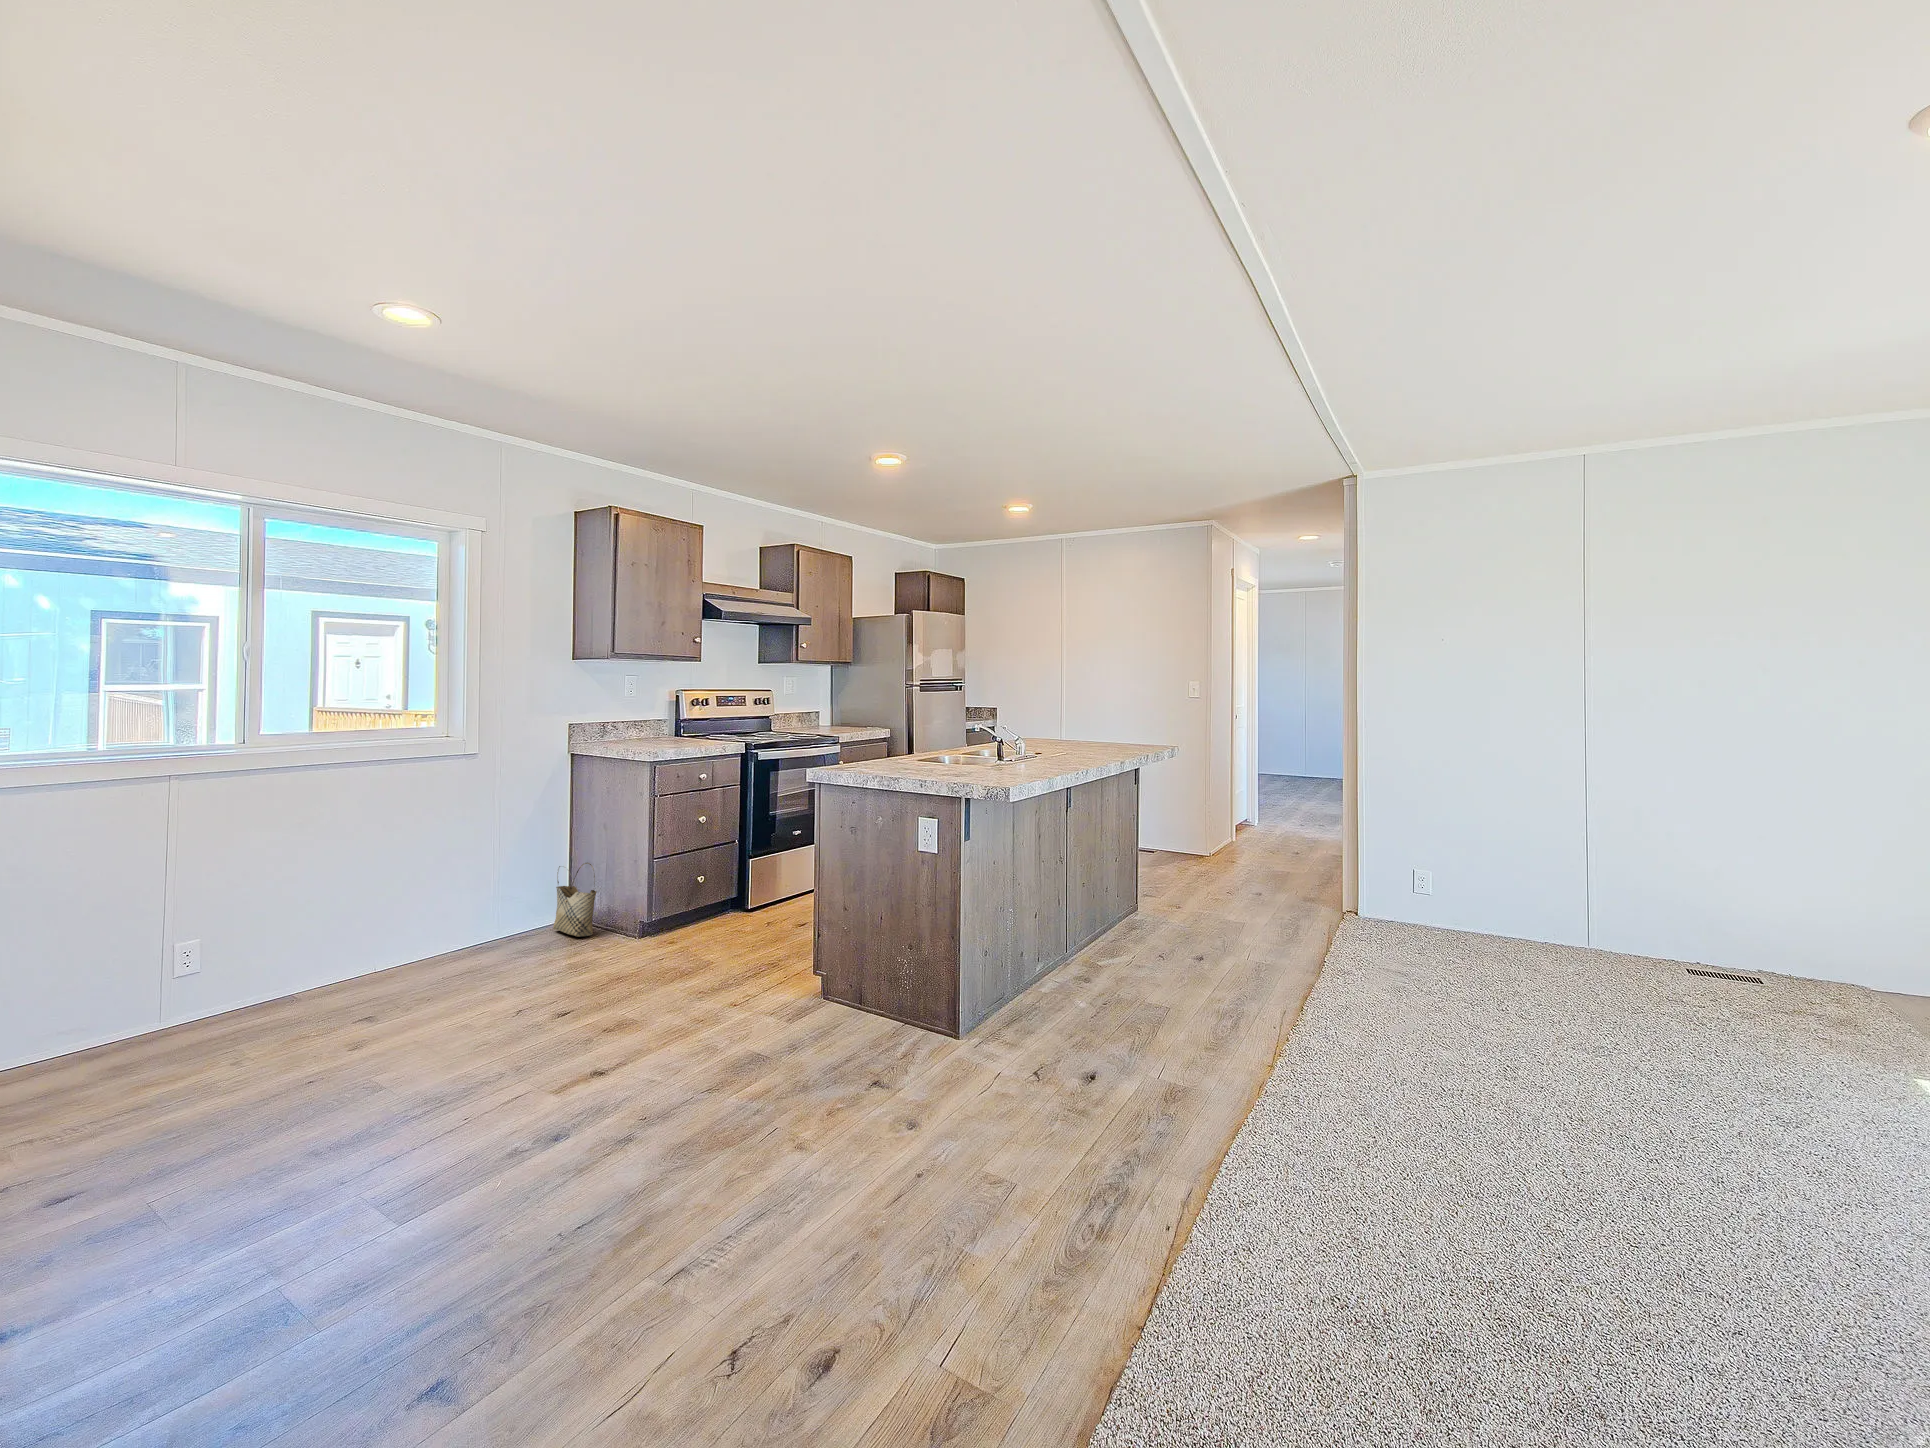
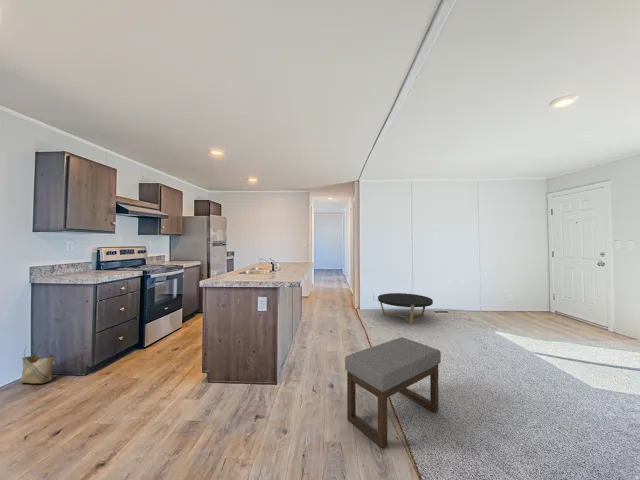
coffee table: none [1411,872,1652,989] -> present [378,293,433,324]
ottoman: none [1061,979,1368,1226] -> present [345,337,441,449]

